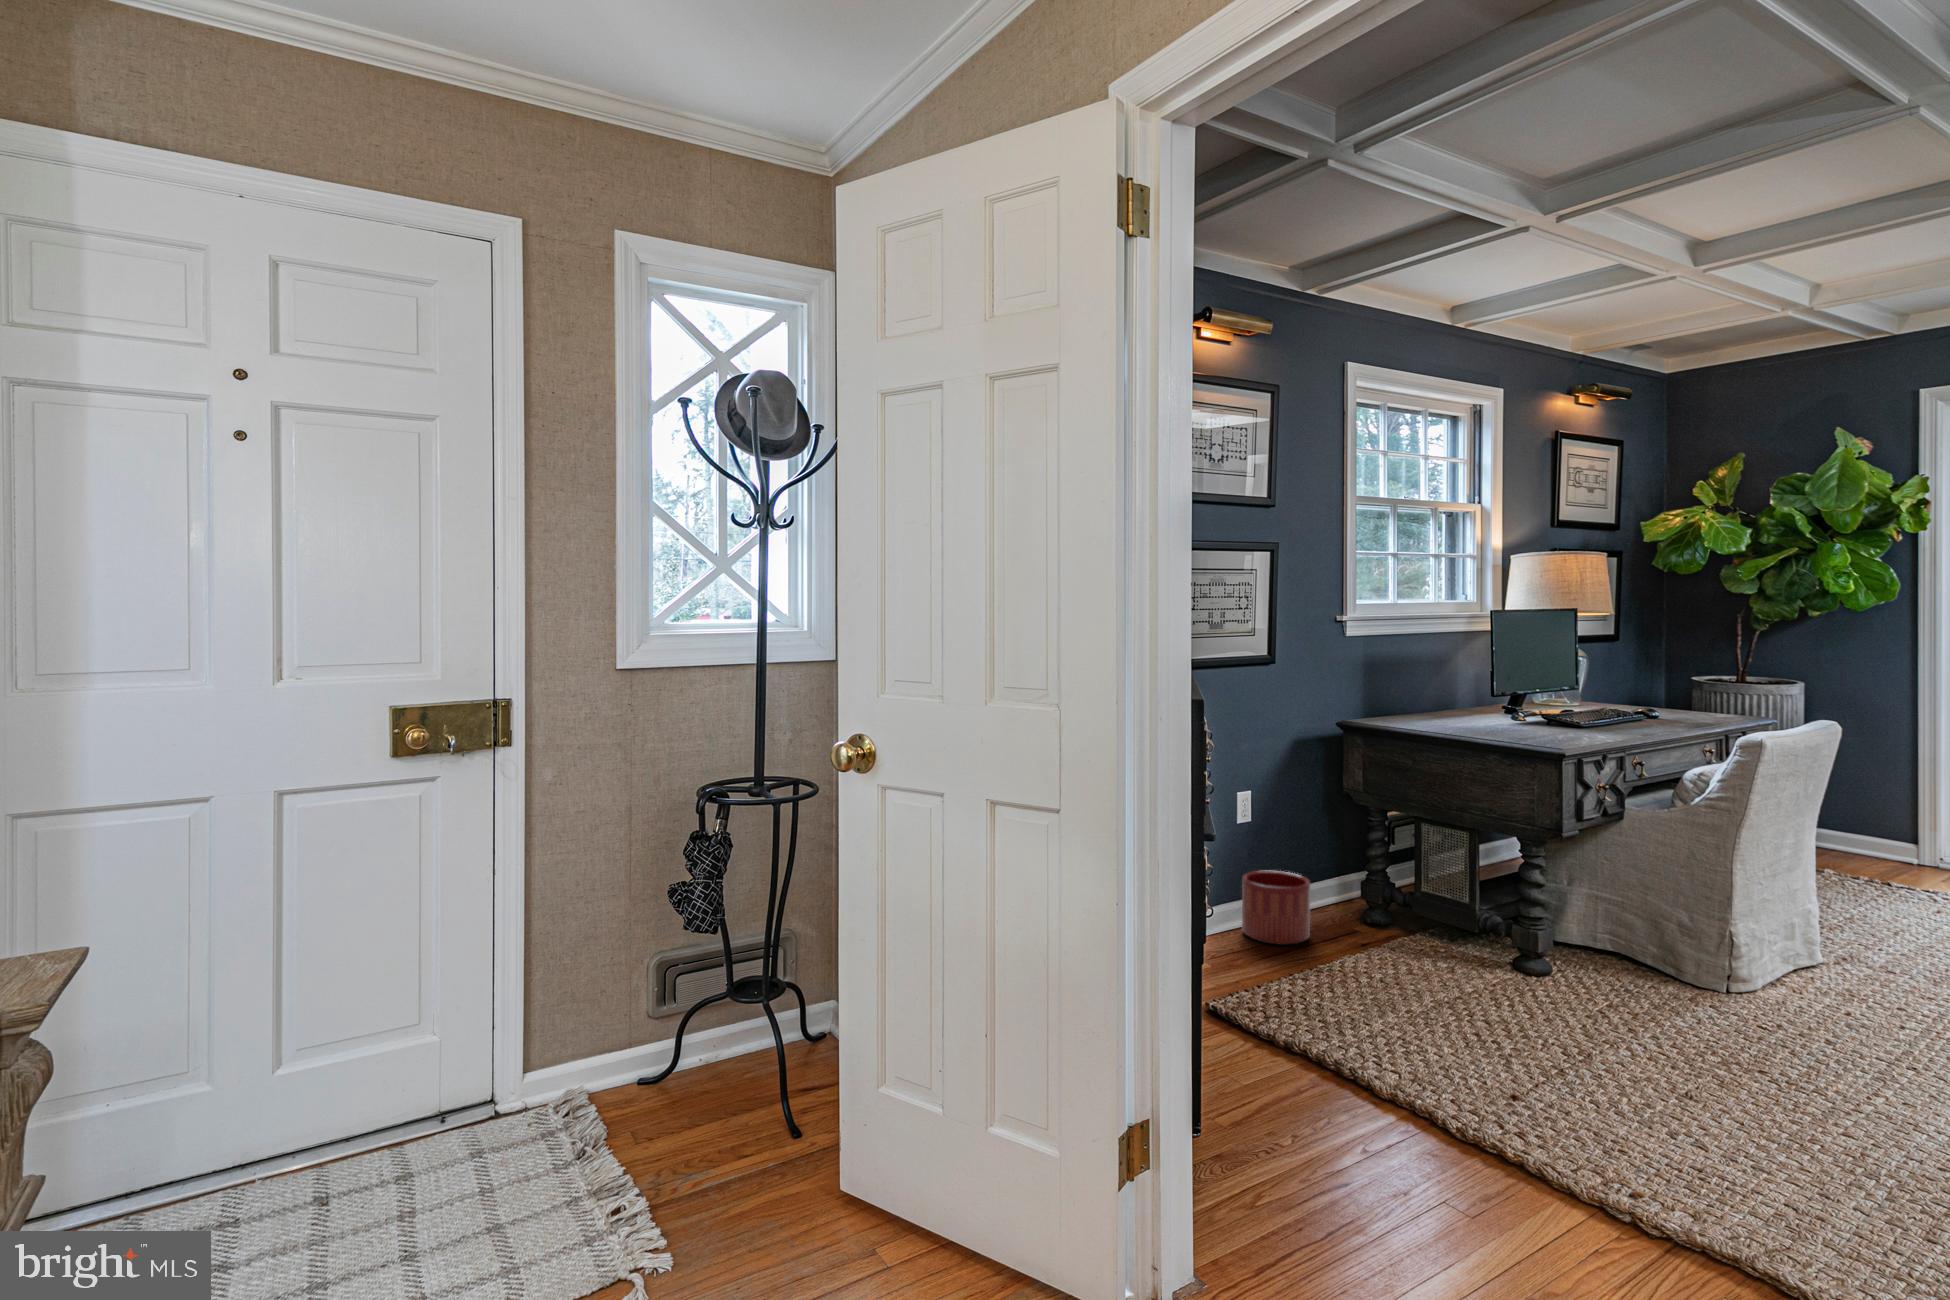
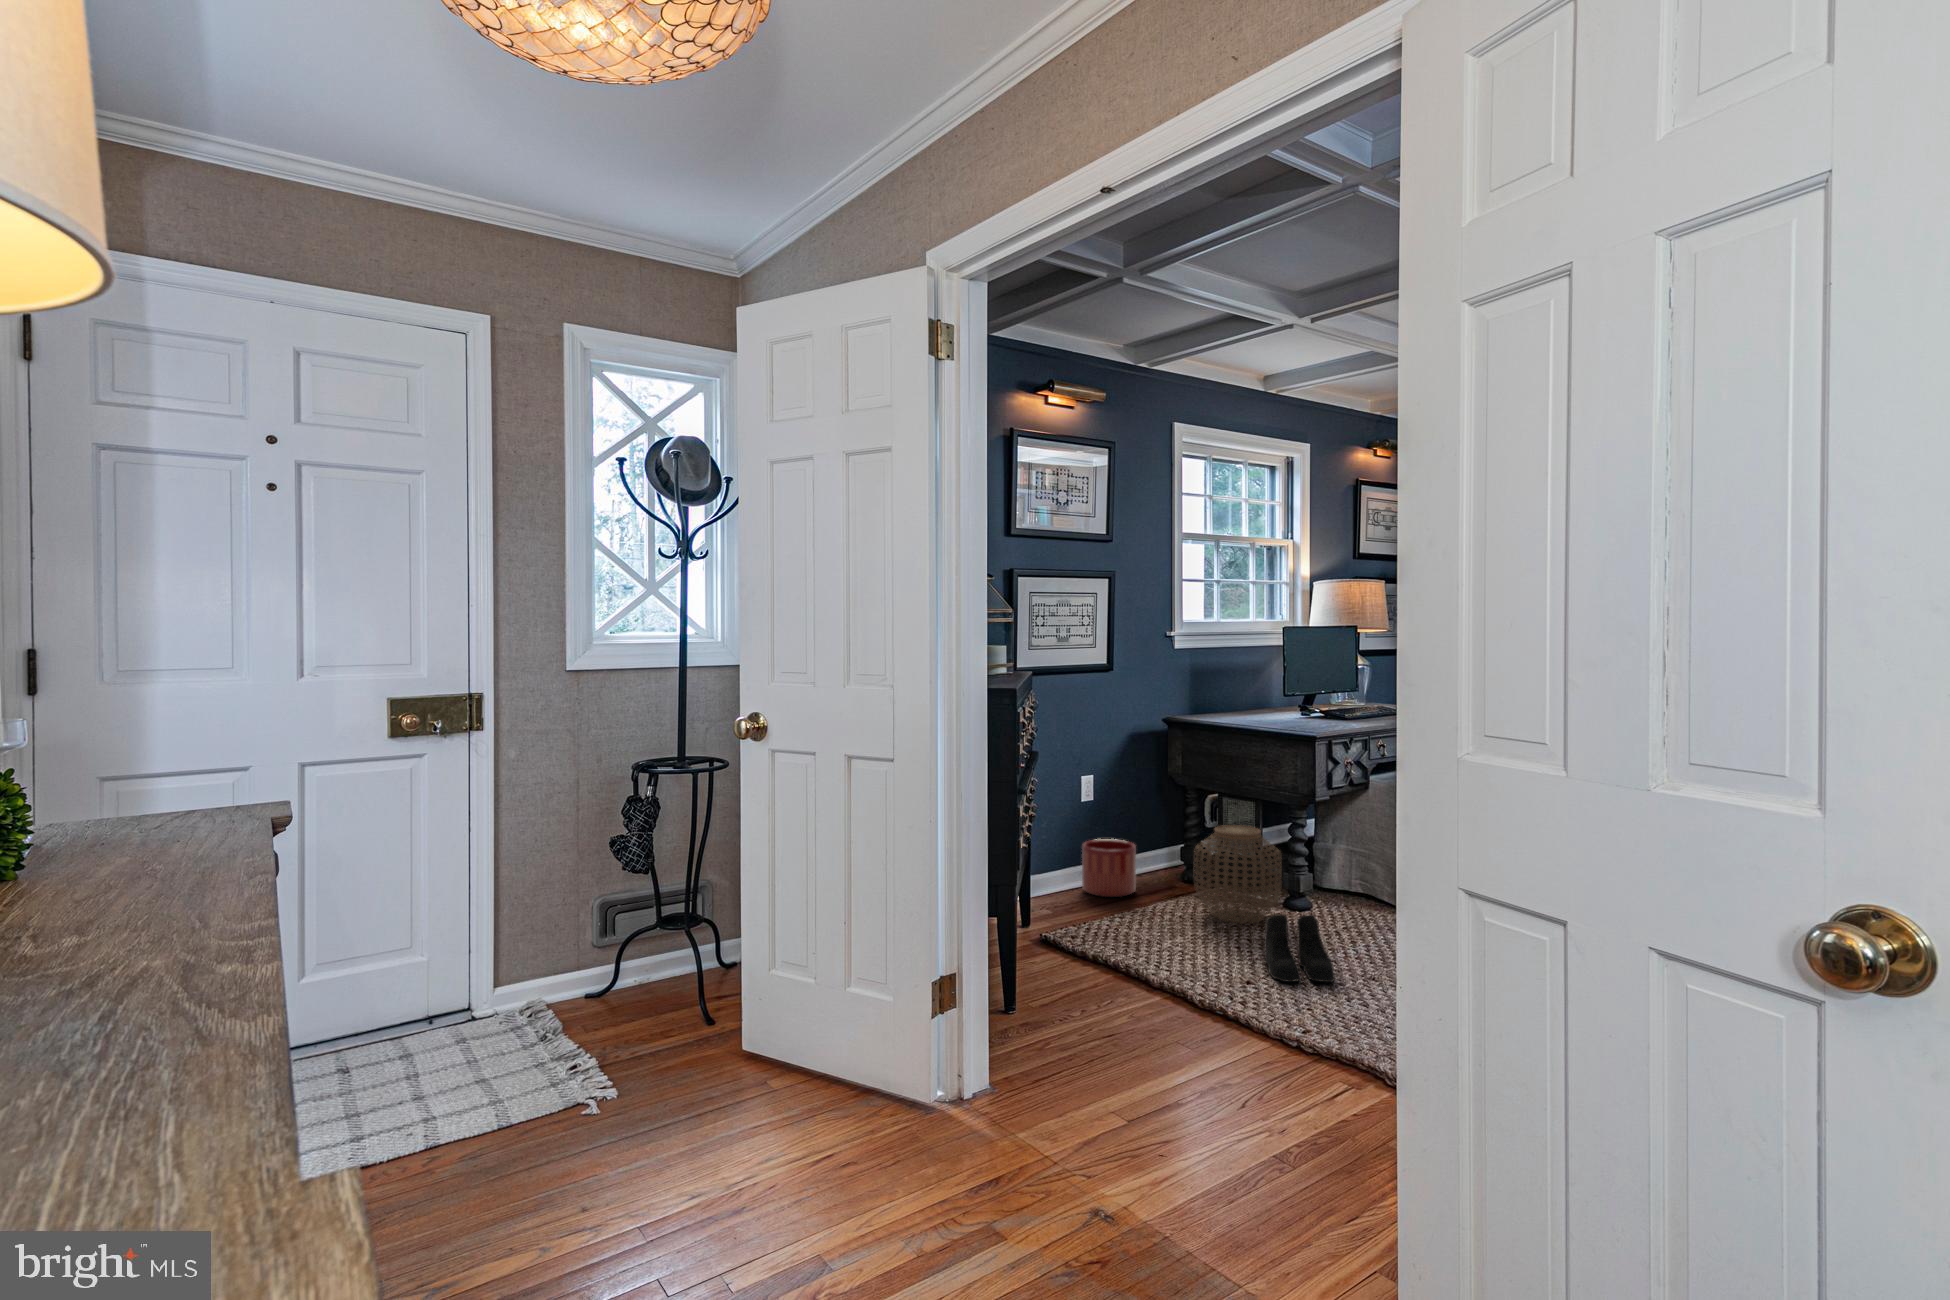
woven basket: none [1393,862,1514,991] -> present [1193,825,1282,923]
boots: none [1514,993,1625,1095] -> present [1264,914,1335,982]

